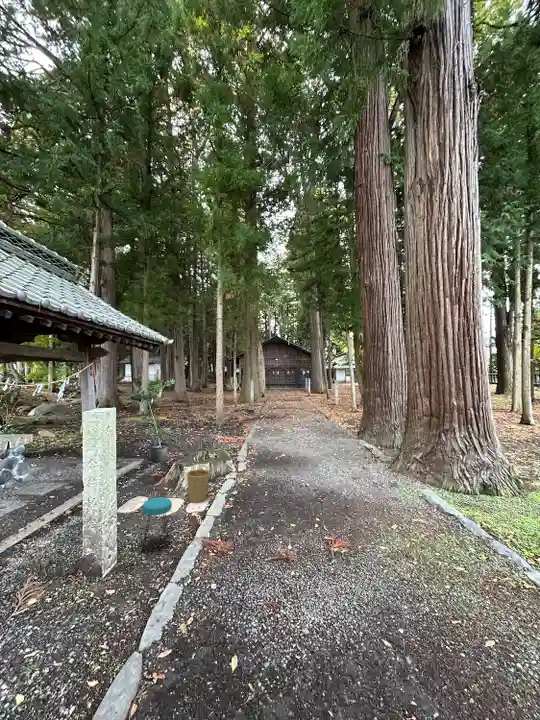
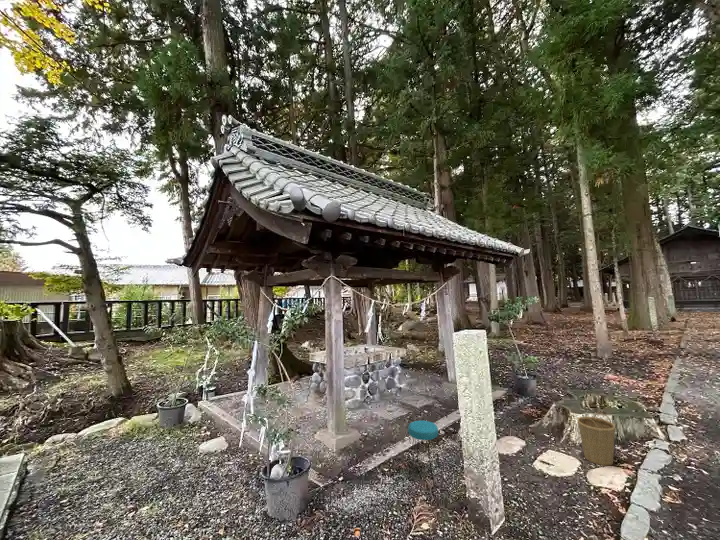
stool: present [142,497,172,551] -> present [408,420,440,479]

